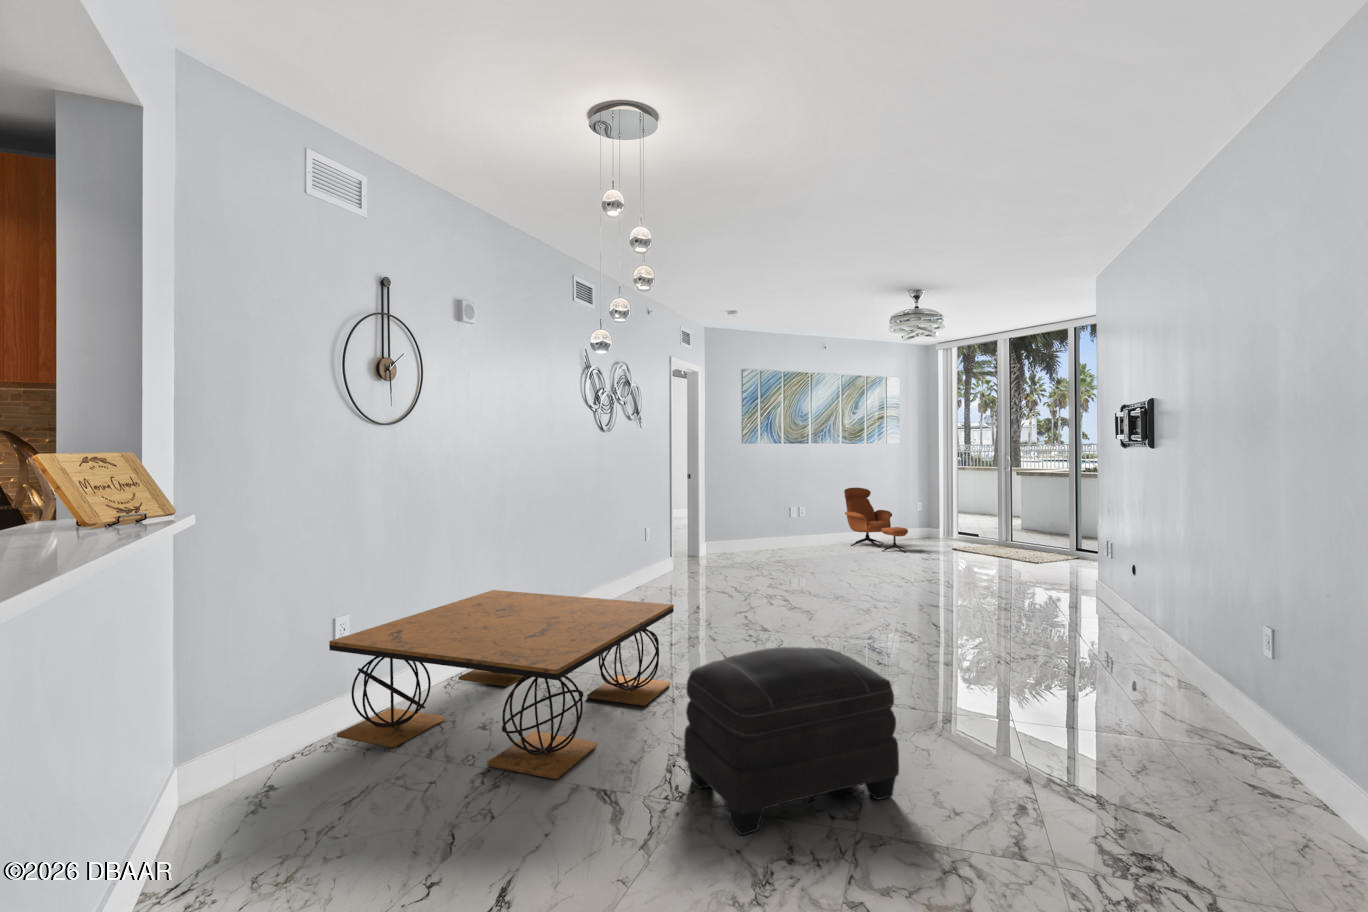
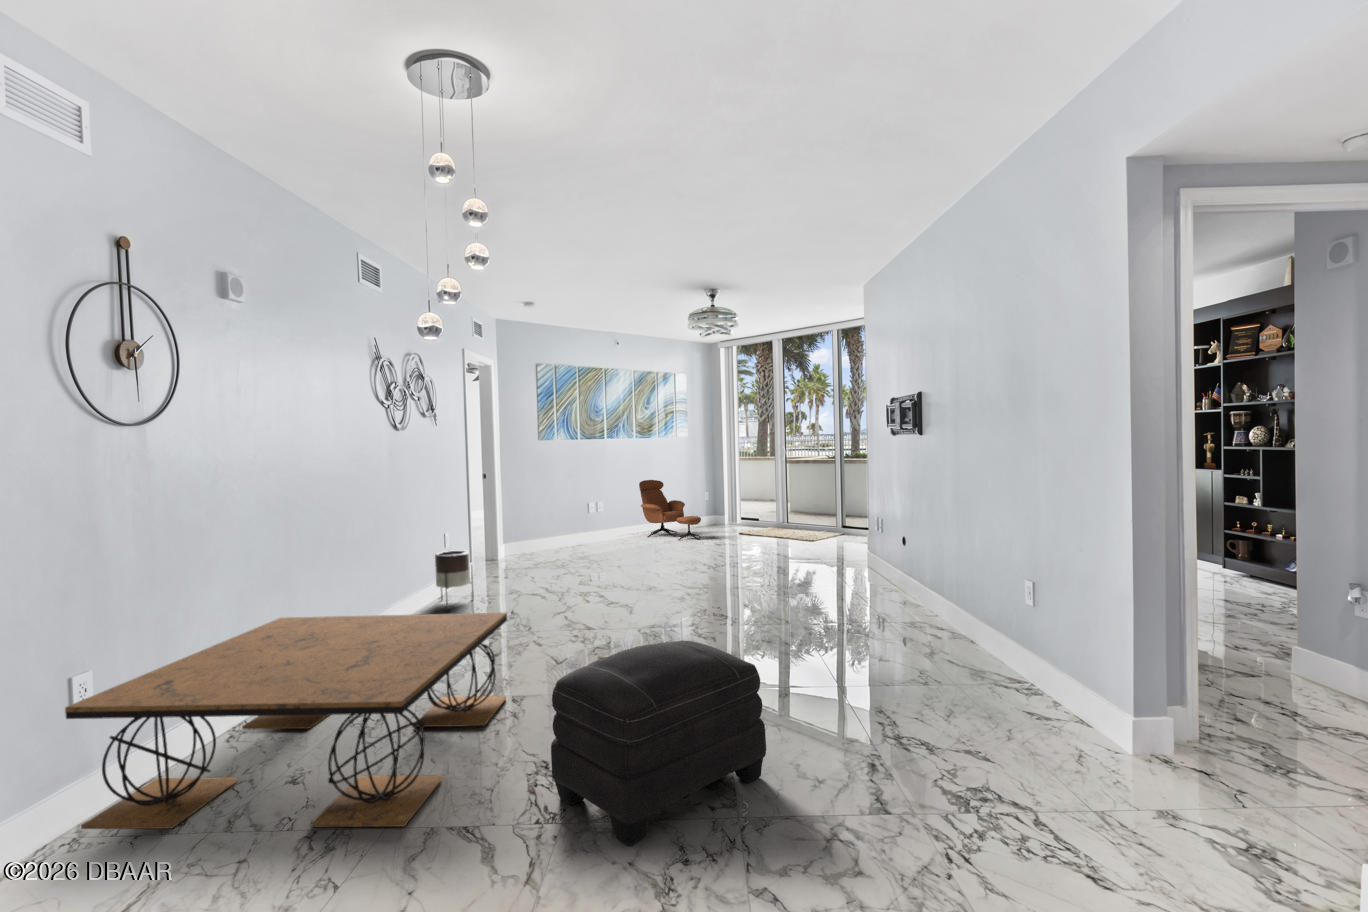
planter: none [635,545,668,596] -> present [435,550,473,605]

